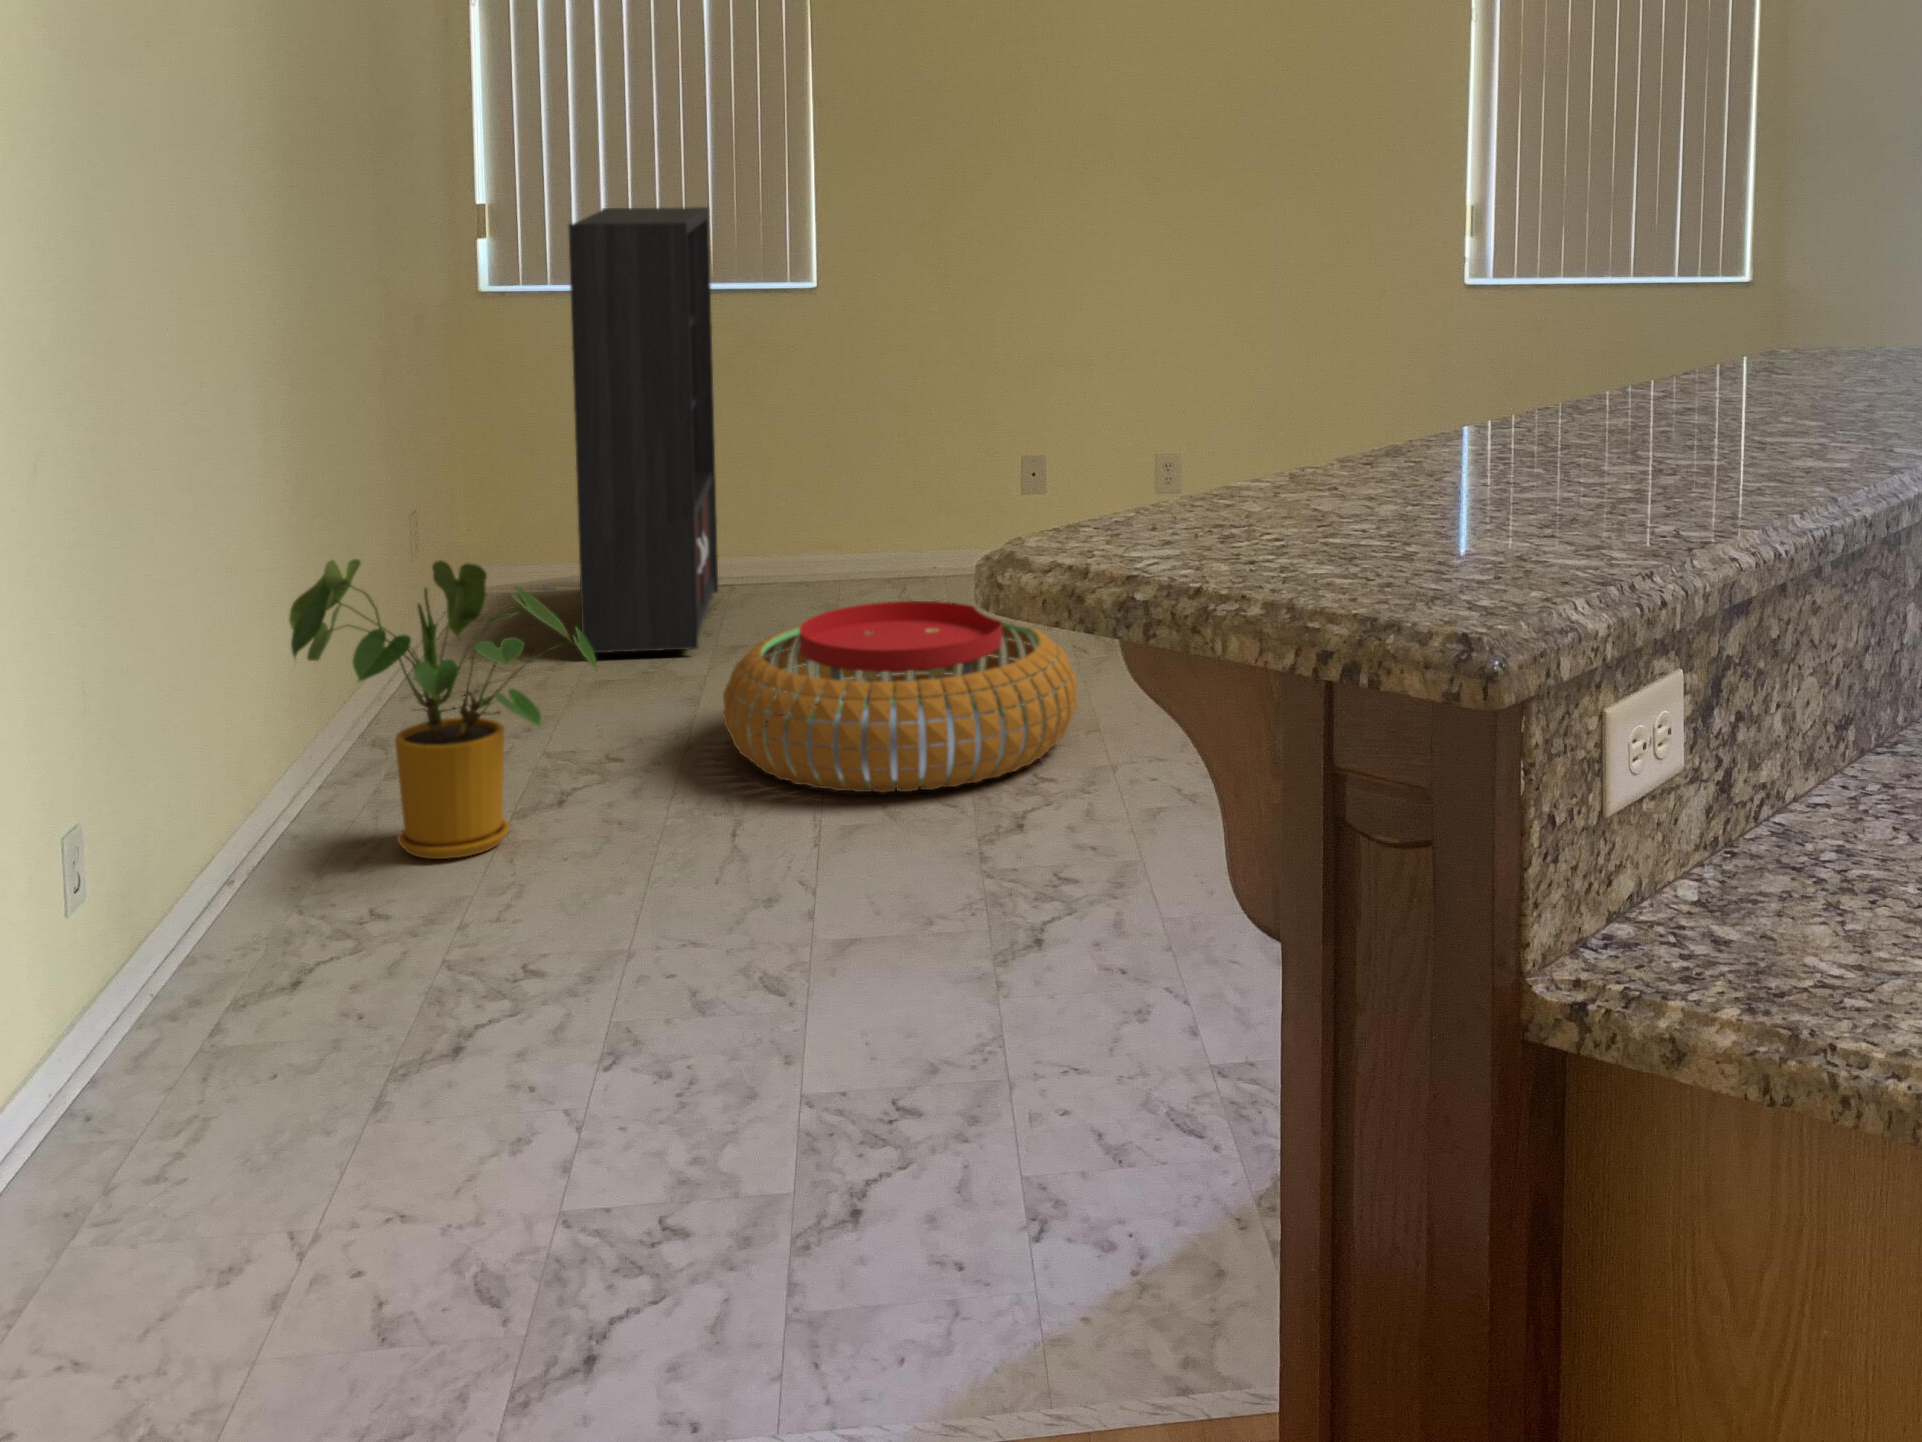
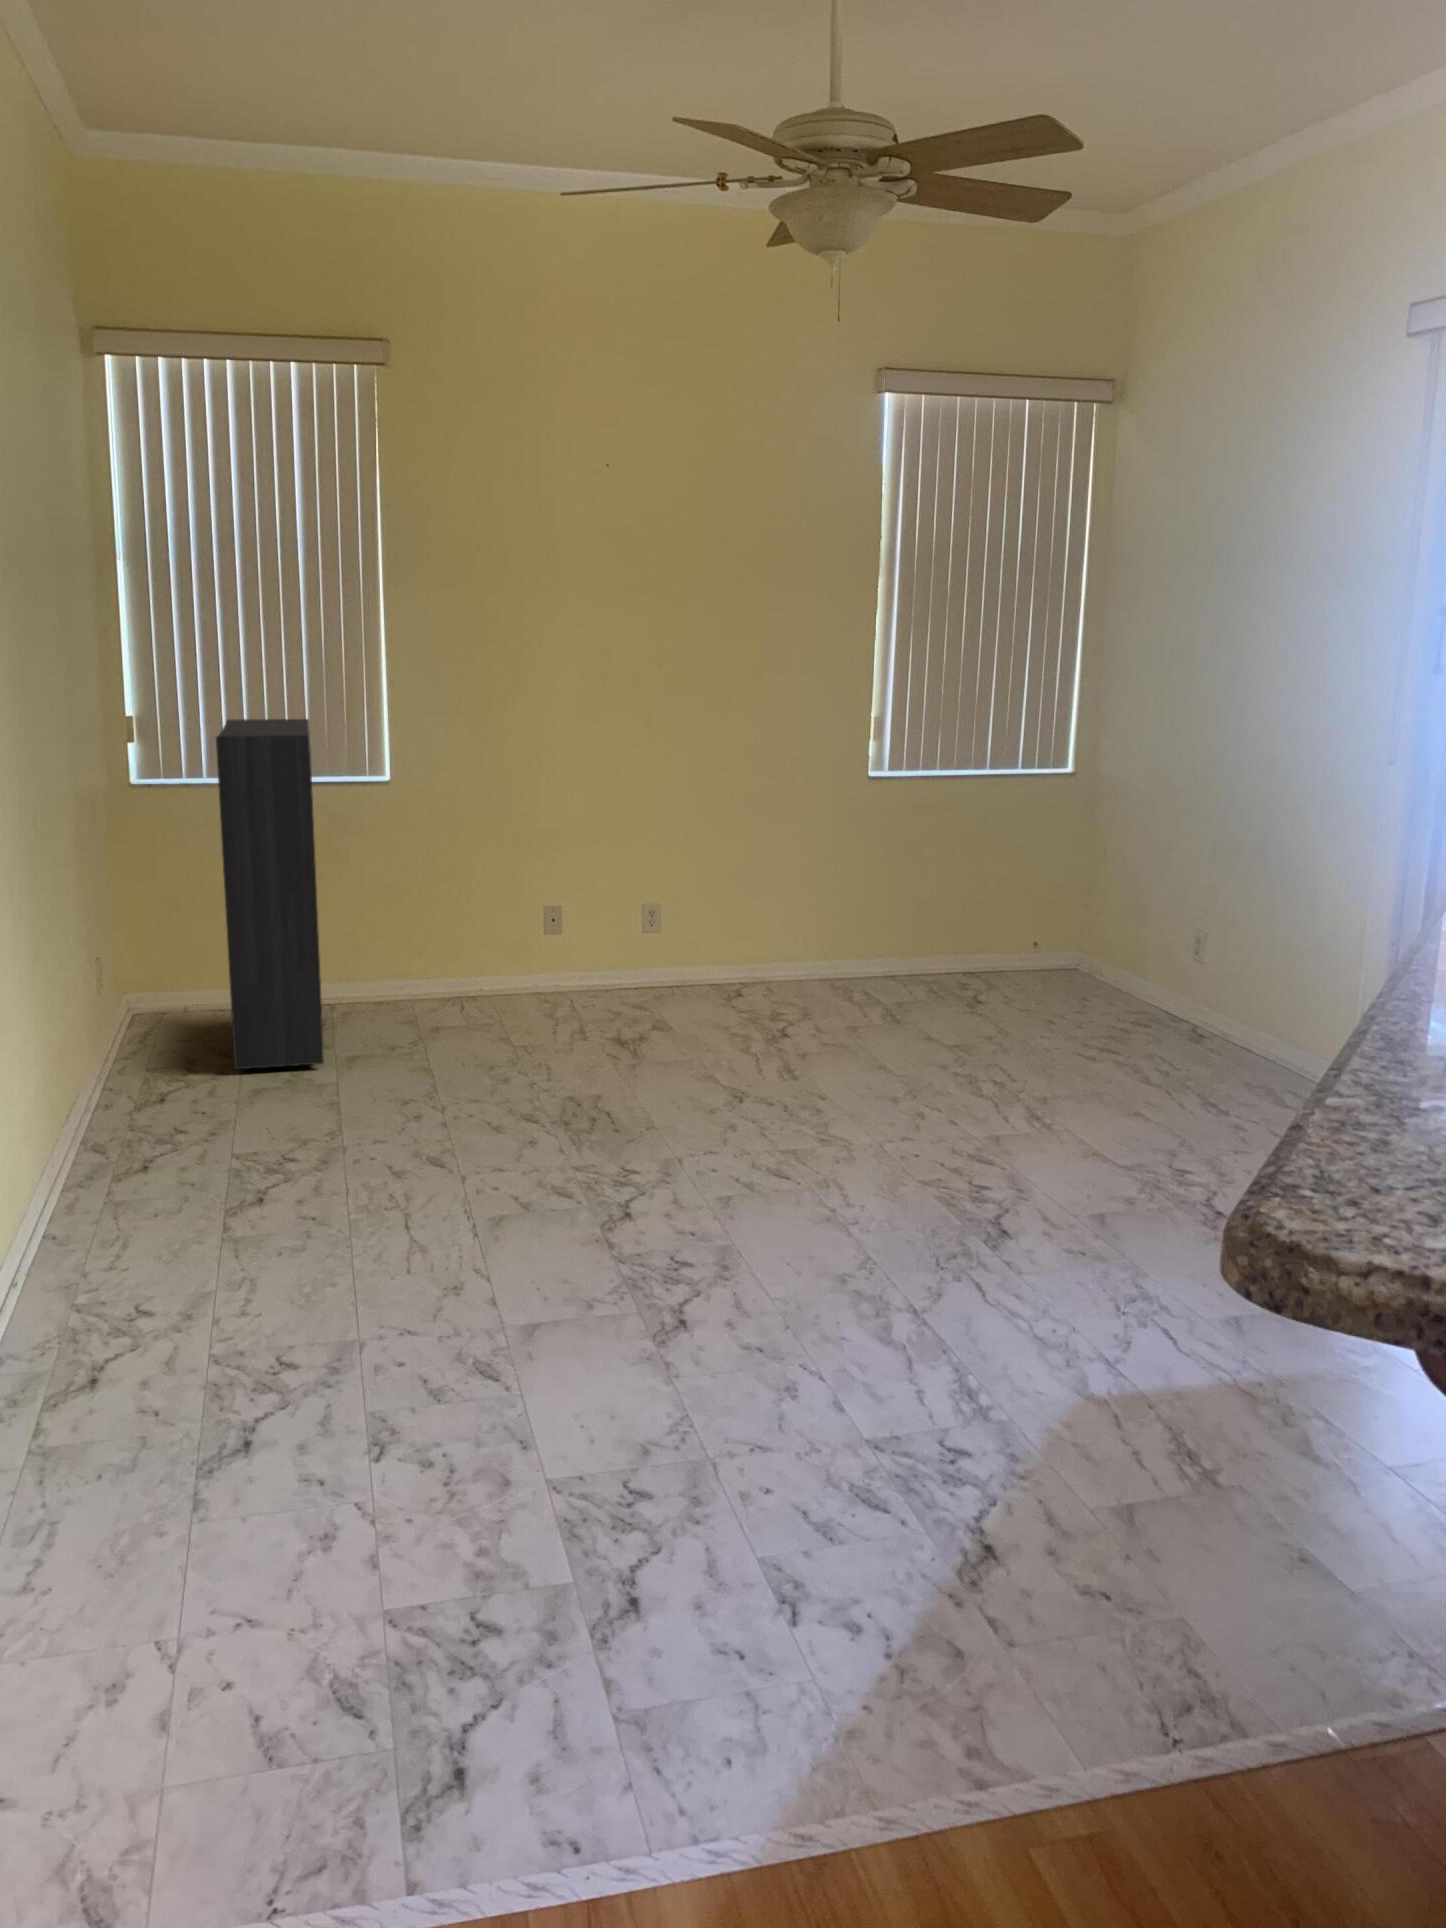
house plant: present [289,559,597,859] -> none [39,1021,297,1261]
pouf: present [723,601,1077,793] -> none [373,1033,645,1190]

